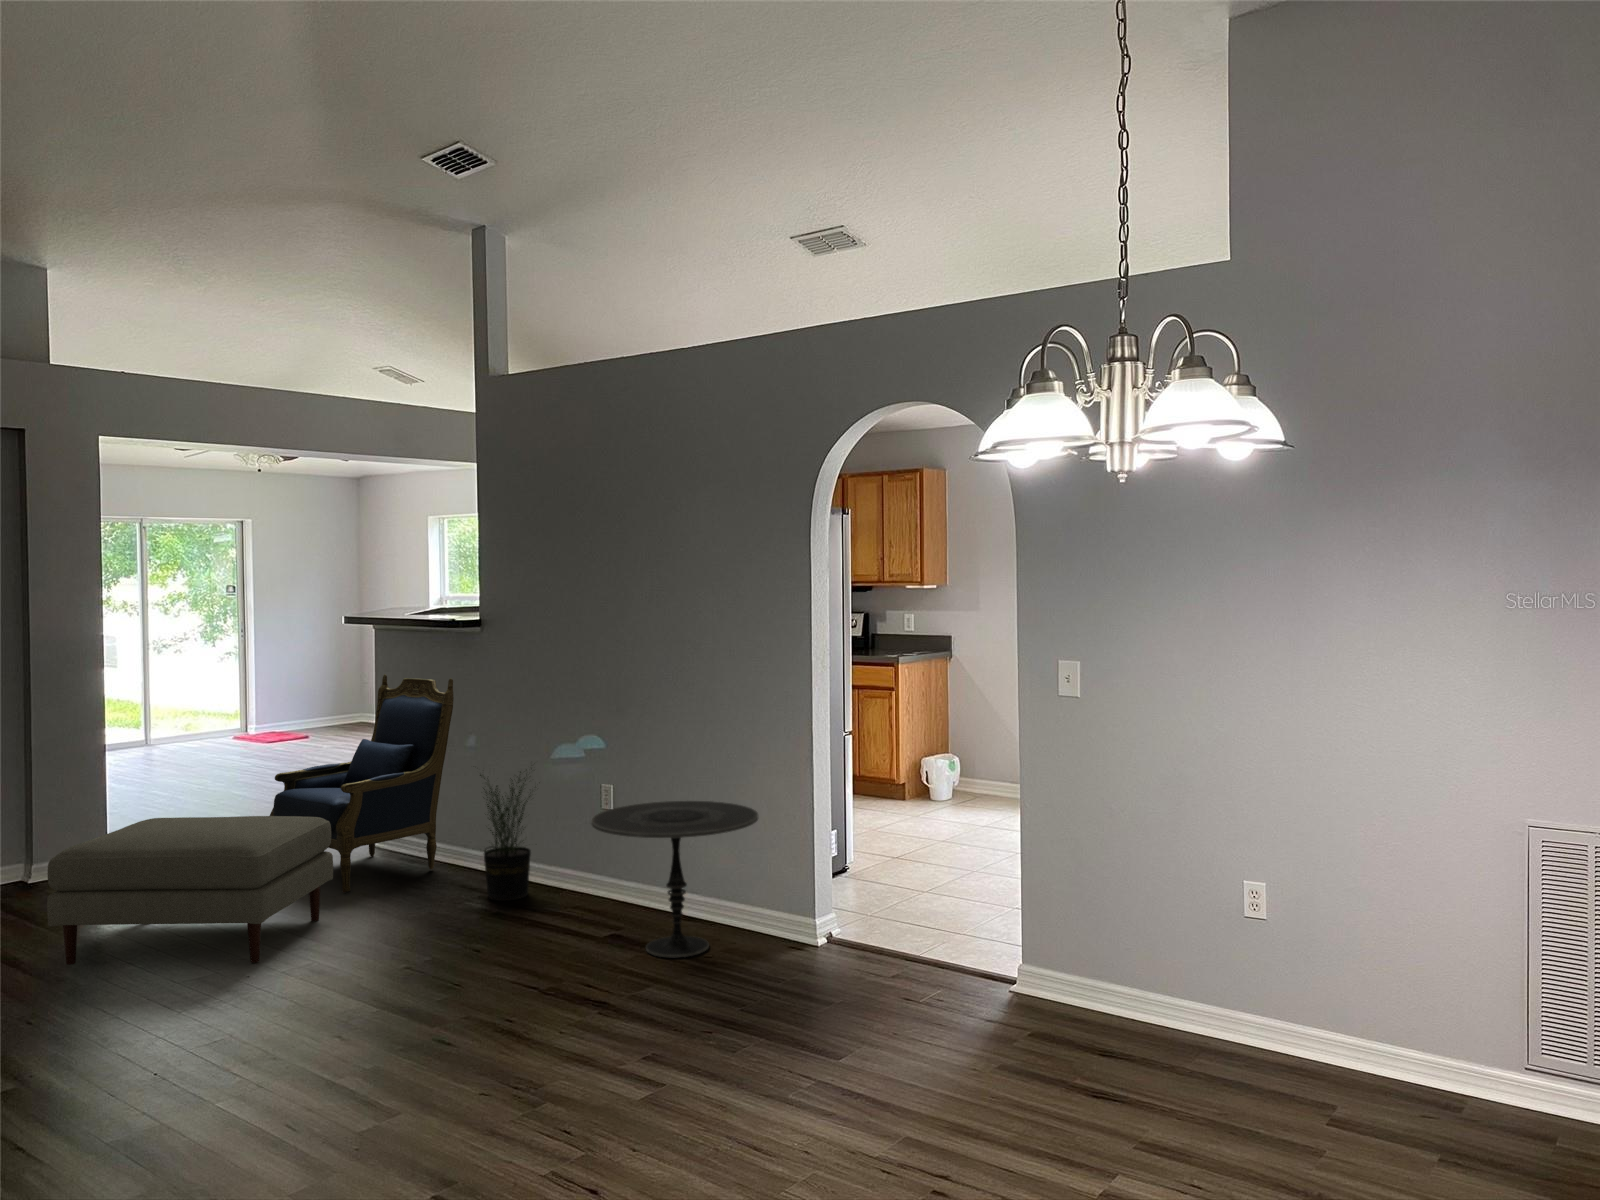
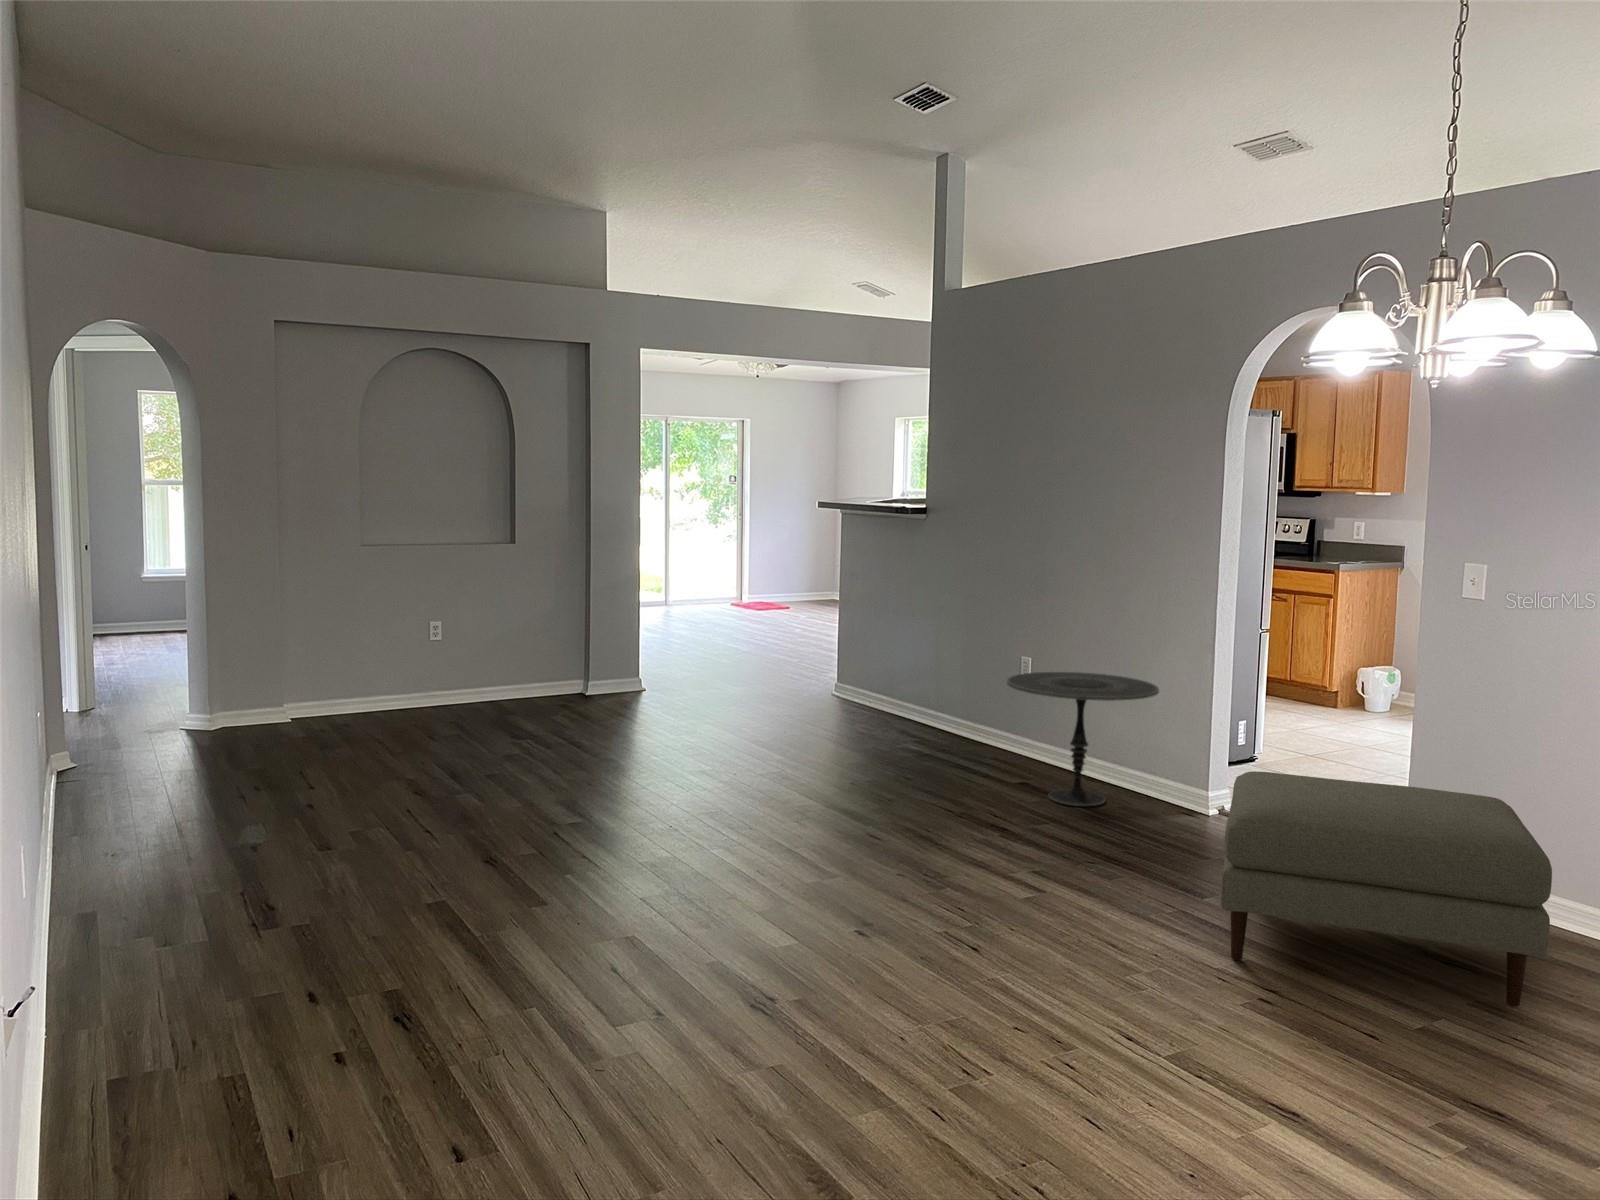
armchair: present [270,674,454,893] -> none [755,550,902,725]
potted plant: present [480,772,531,901] -> none [912,629,971,746]
ottoman: present [47,816,333,965] -> present [1221,771,1552,1006]

